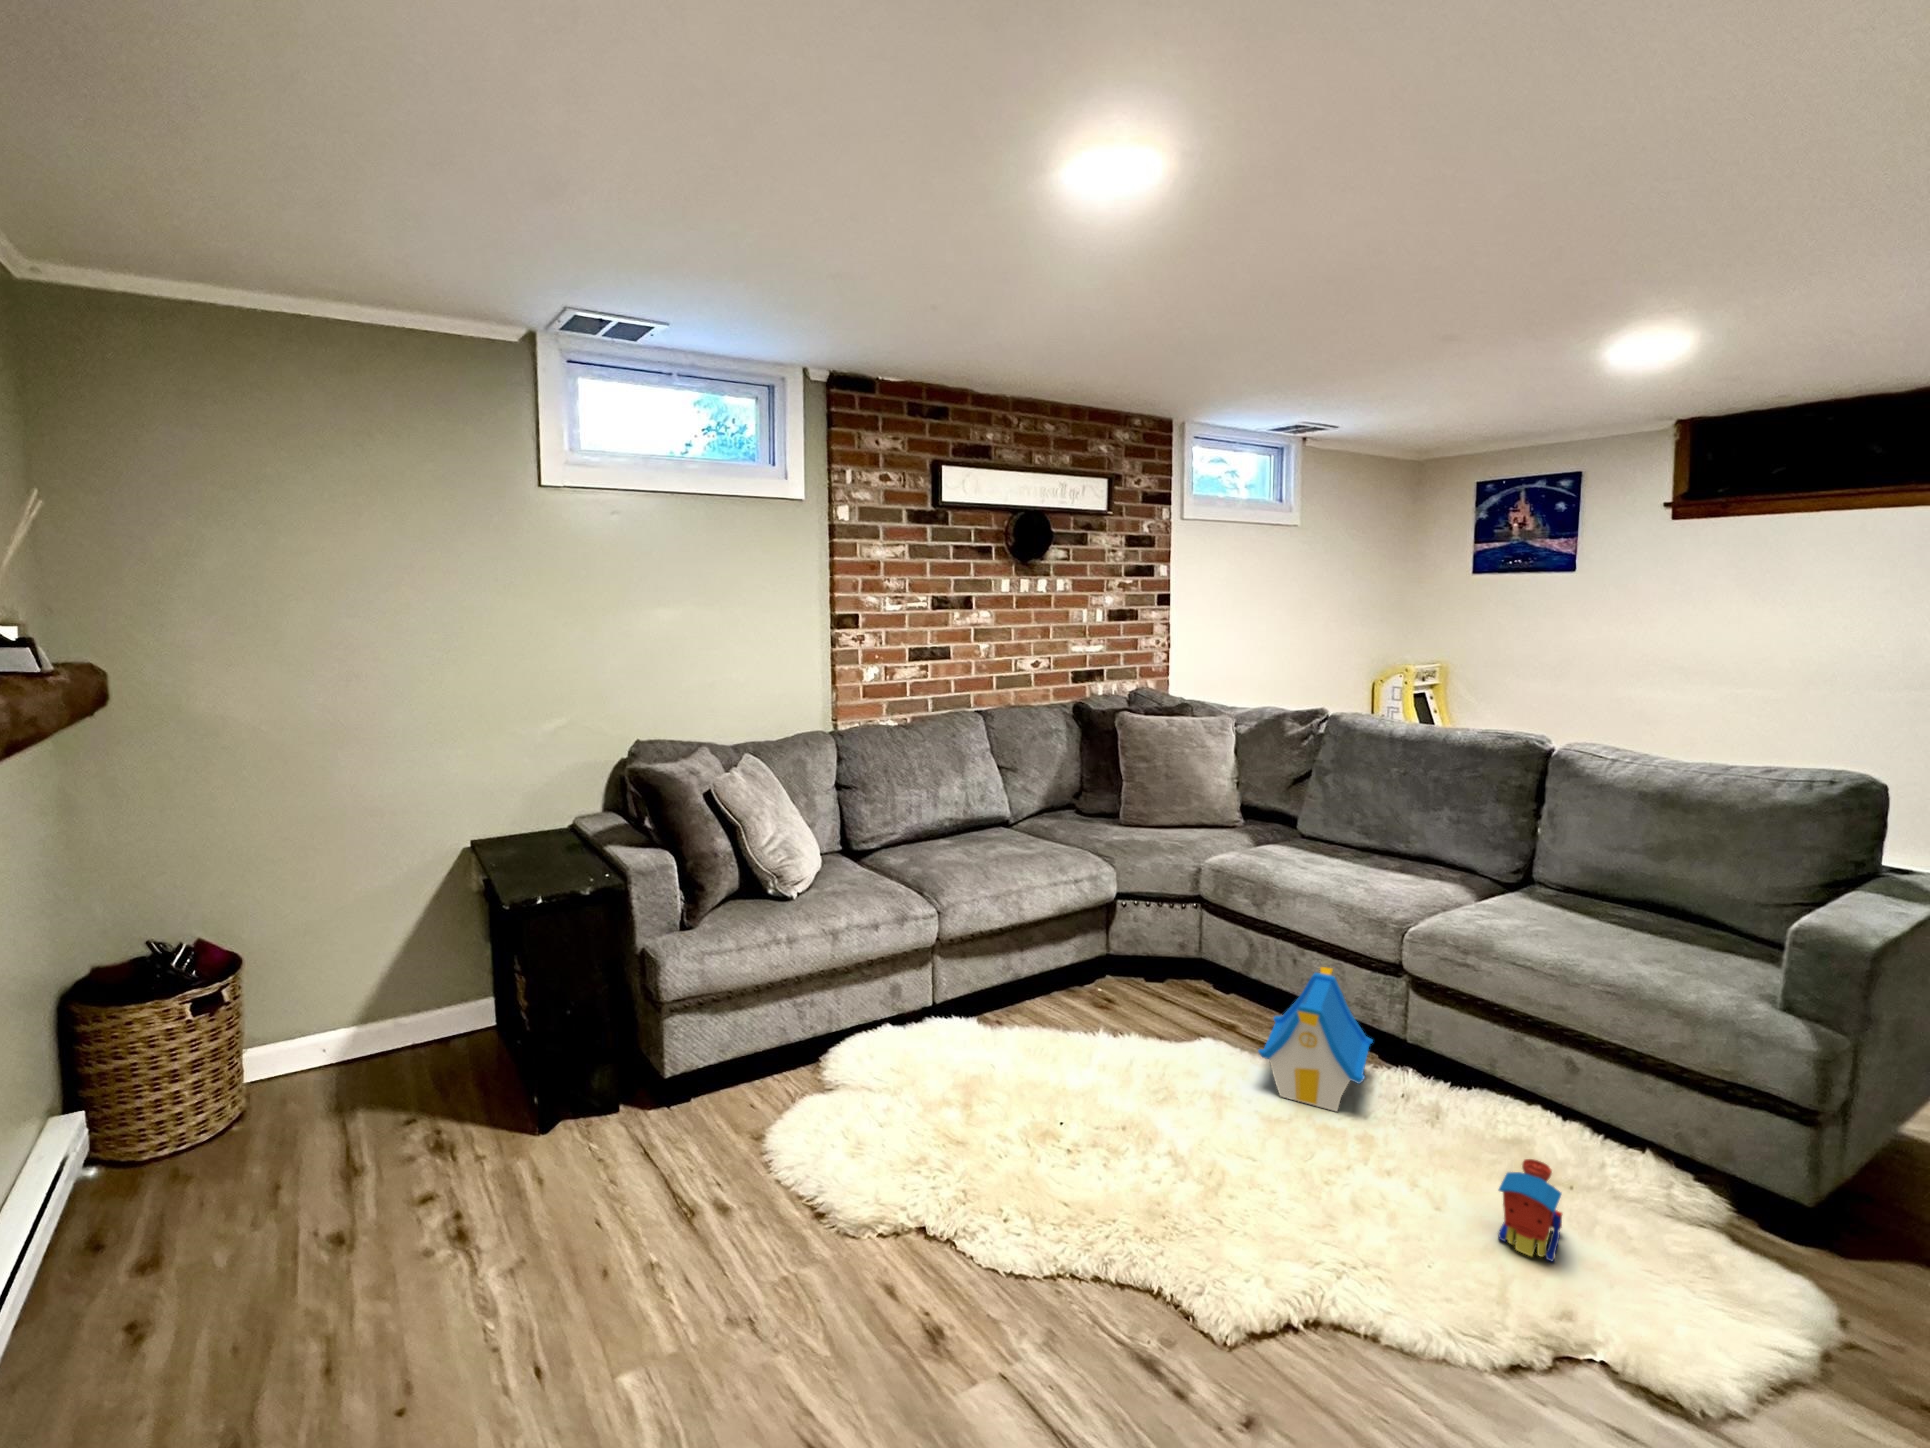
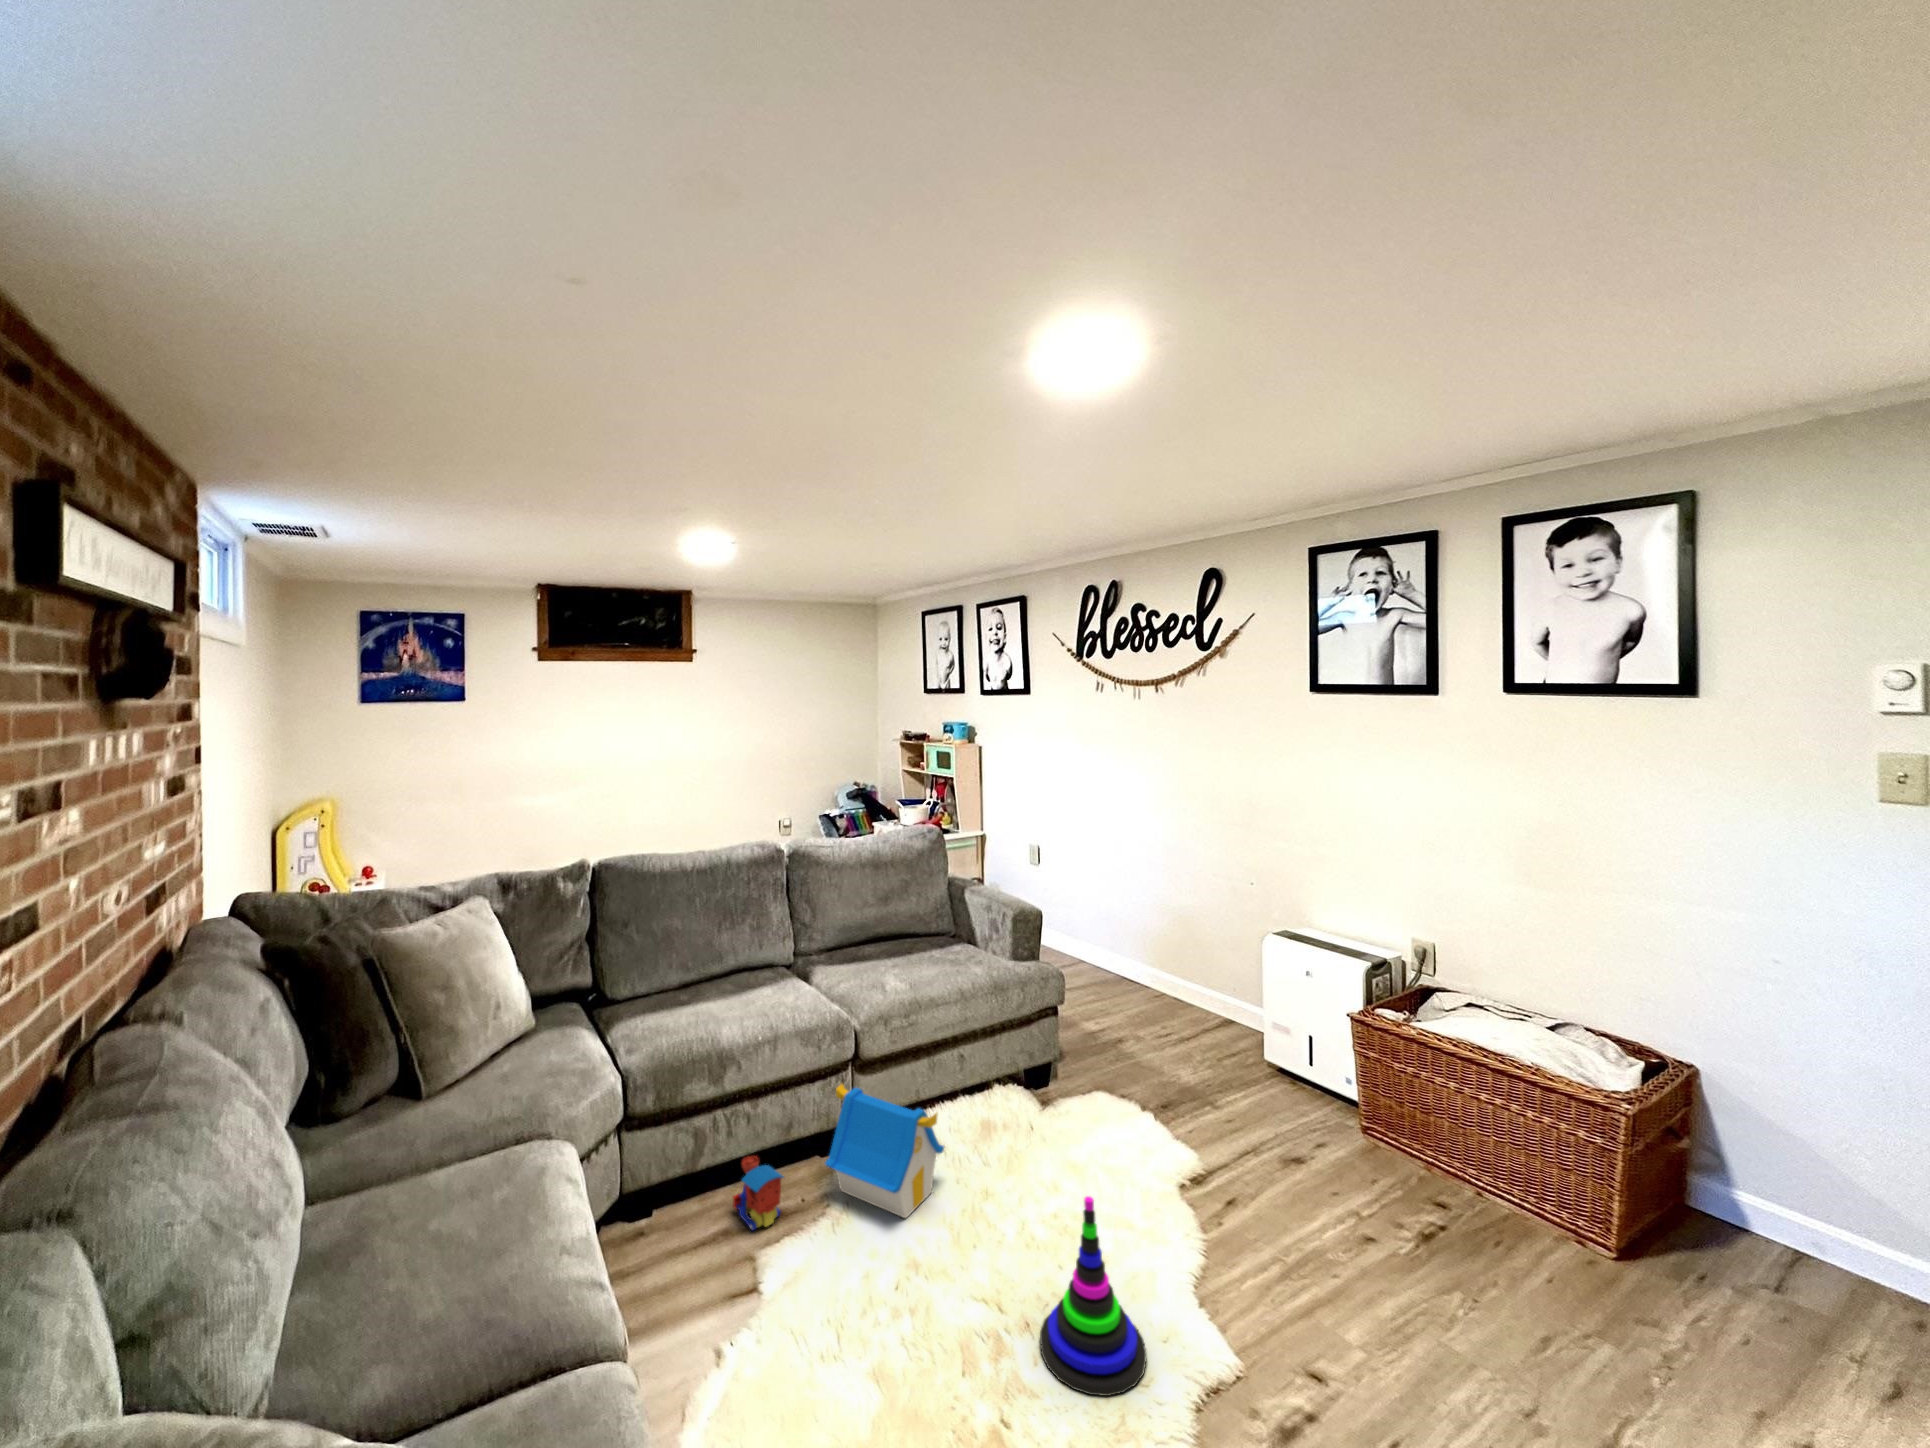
stacking toy: none [1109,1061,1219,1249] -> present [1040,1196,1146,1396]
toy train: present [1498,1159,1562,1261] -> present [733,1156,783,1230]

